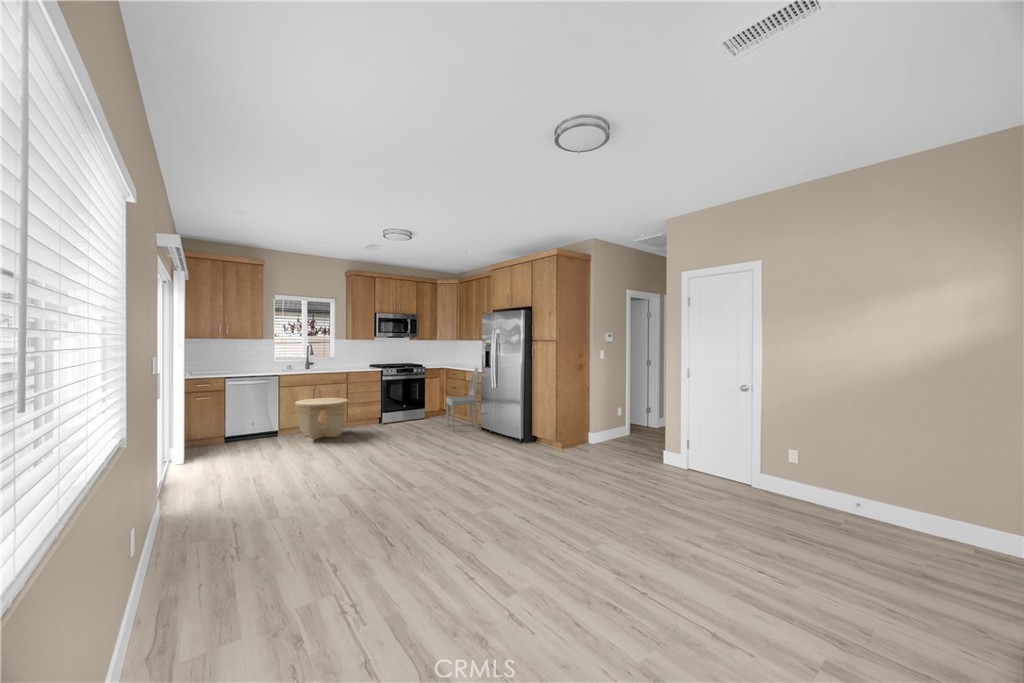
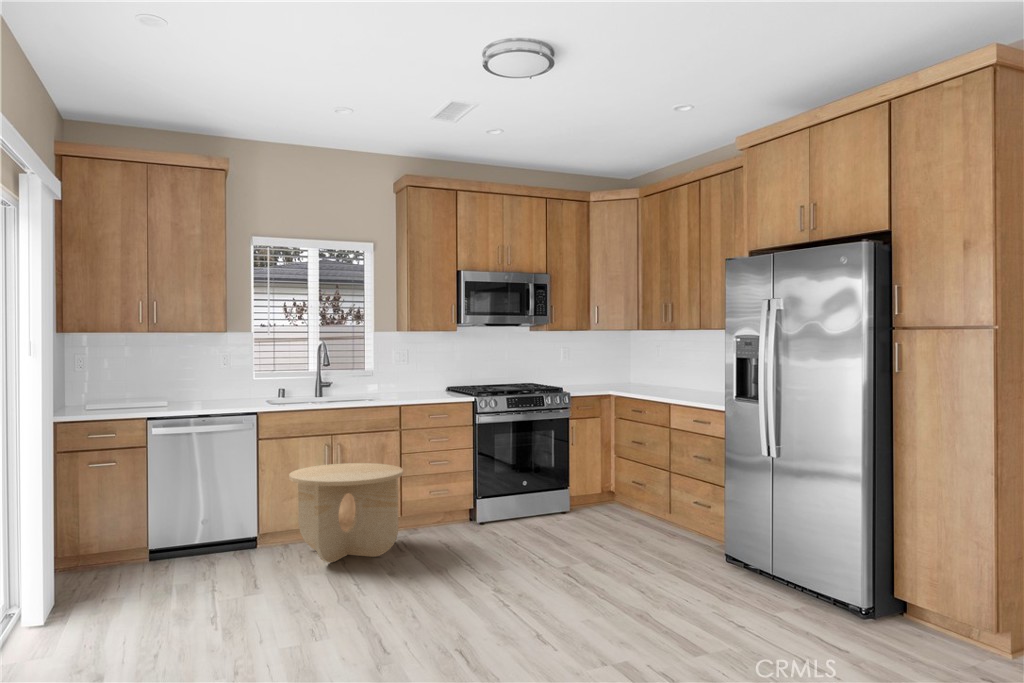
dining chair: present [446,368,479,431] -> none [625,394,710,552]

